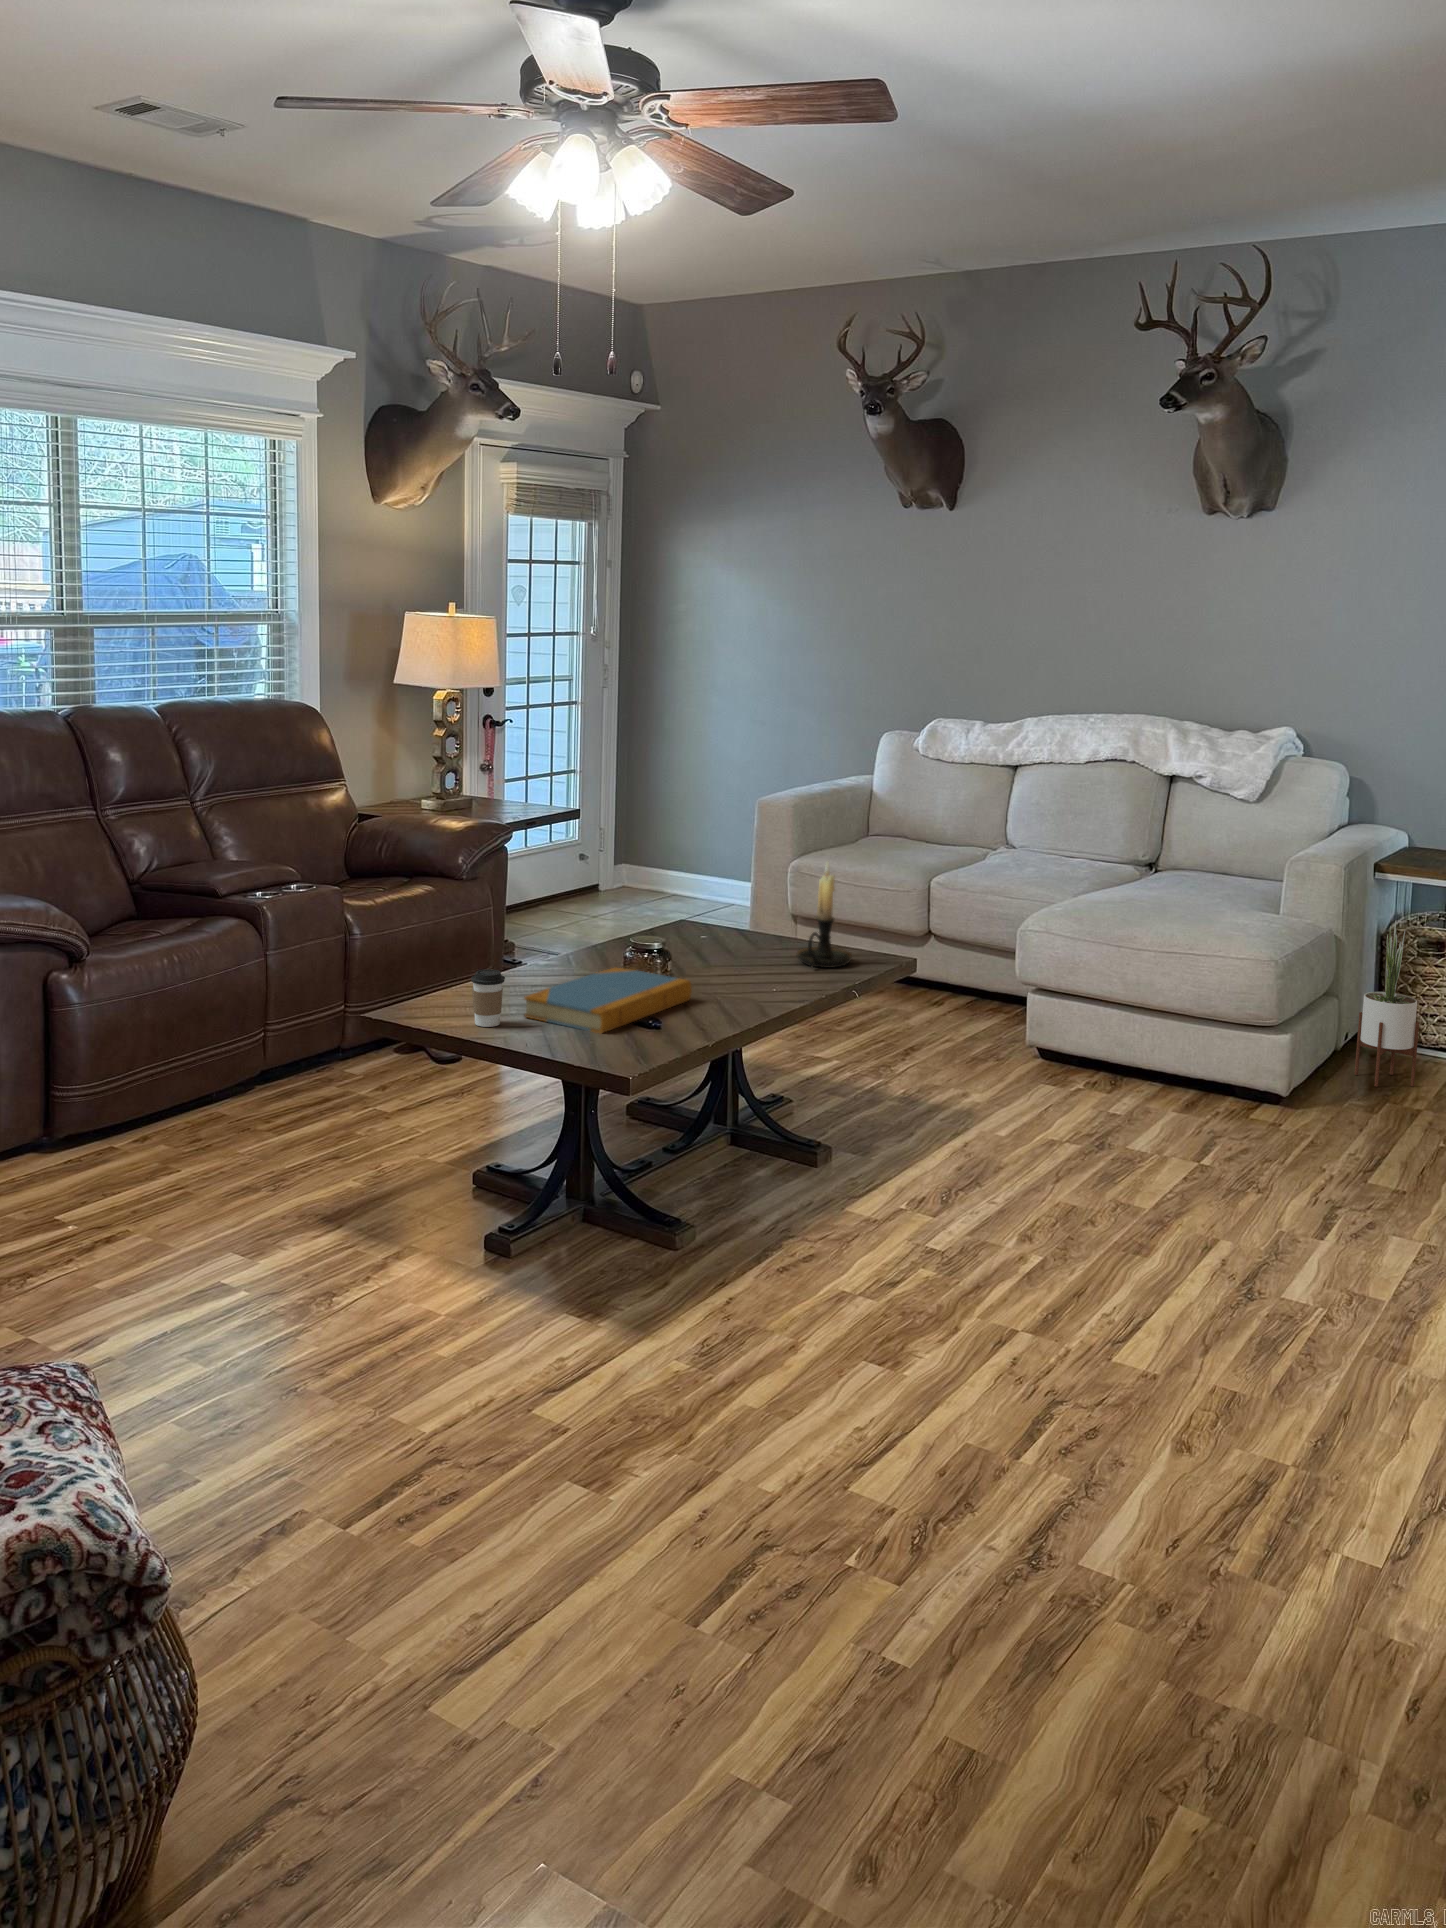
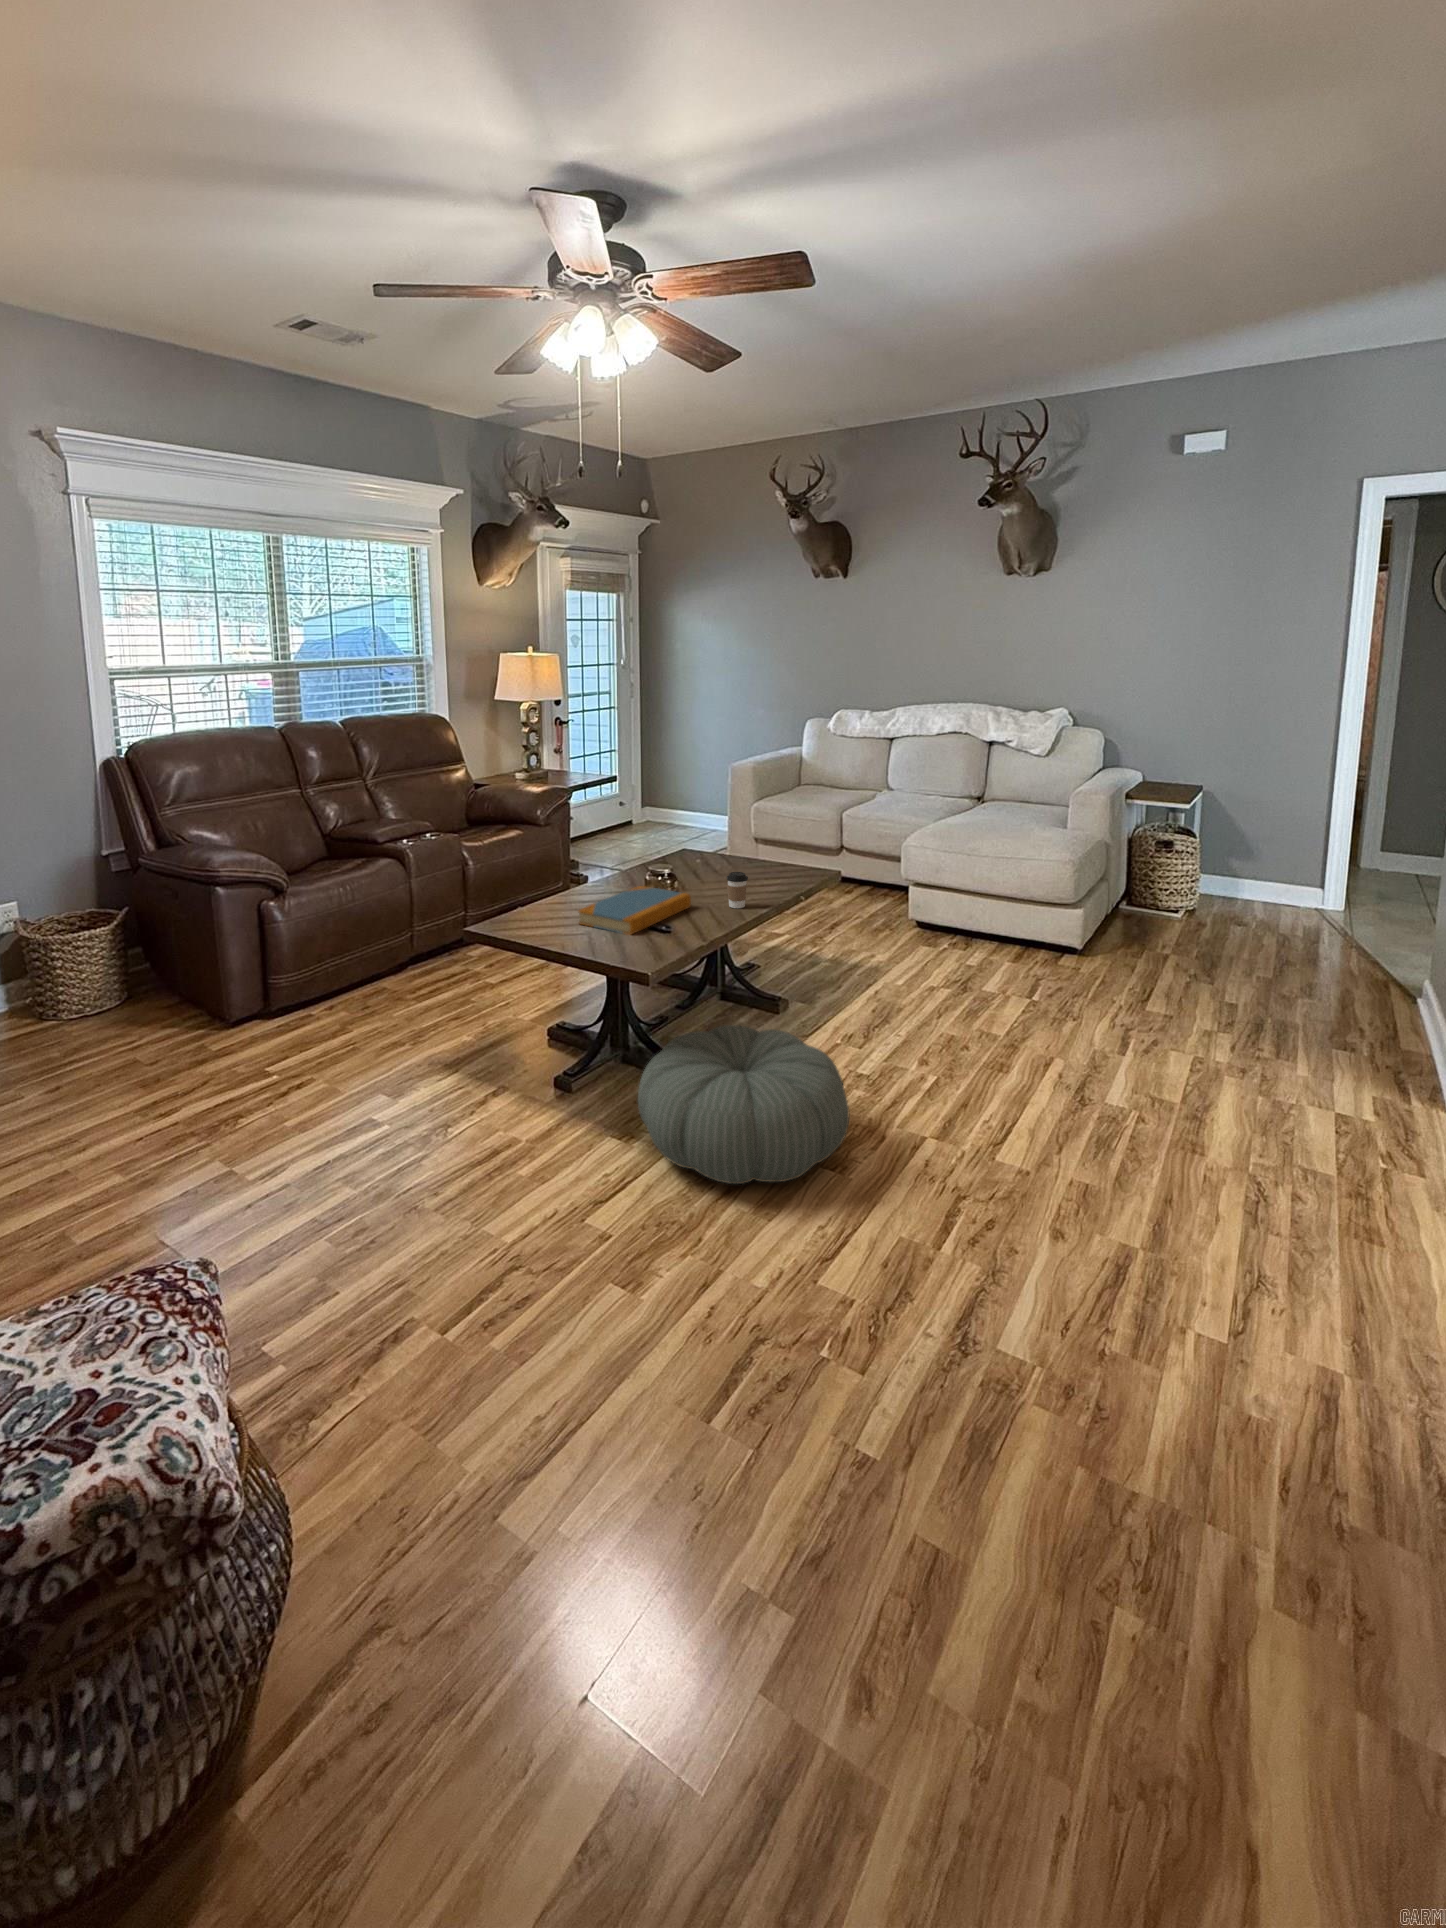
candle holder: present [797,863,852,968] -> none [759,808,796,881]
potted plant: present [1355,922,1419,1087] -> none [1118,834,1161,941]
coffee cup: present [471,969,505,1027] -> present [727,872,748,908]
pouf: none [607,1167,907,1376] -> present [638,1025,849,1184]

